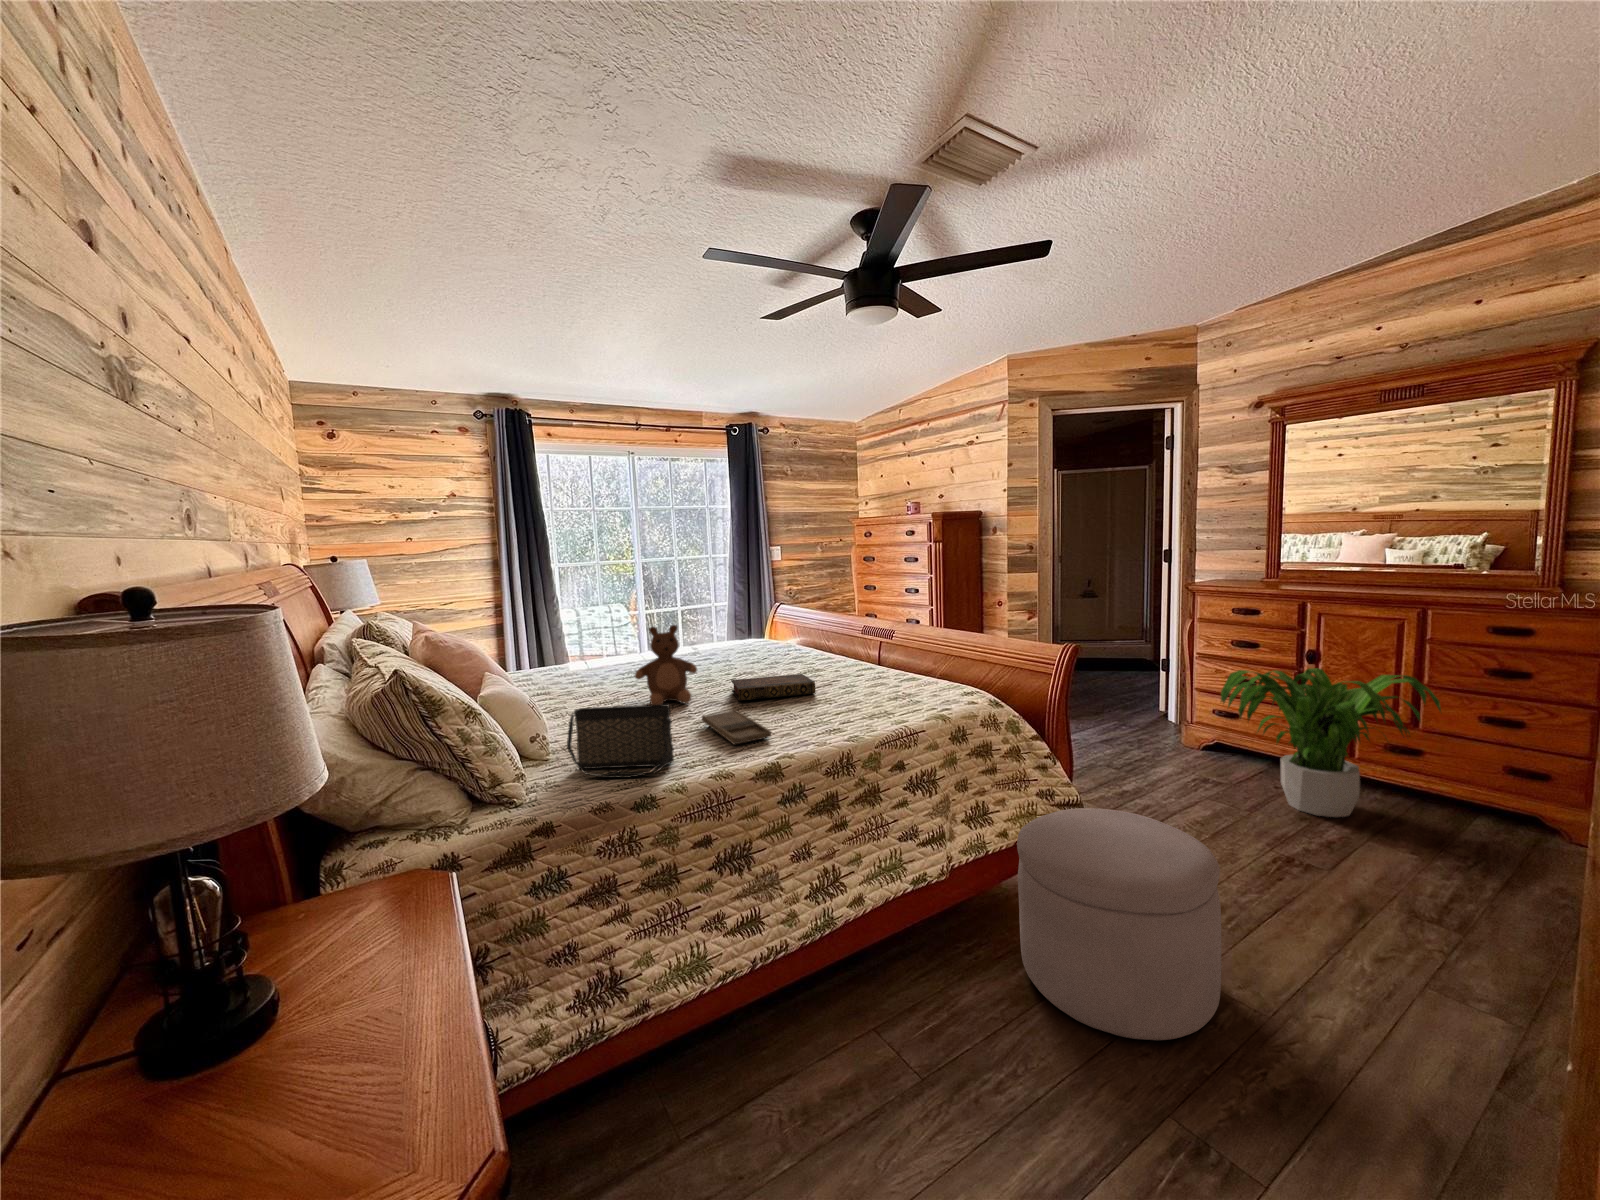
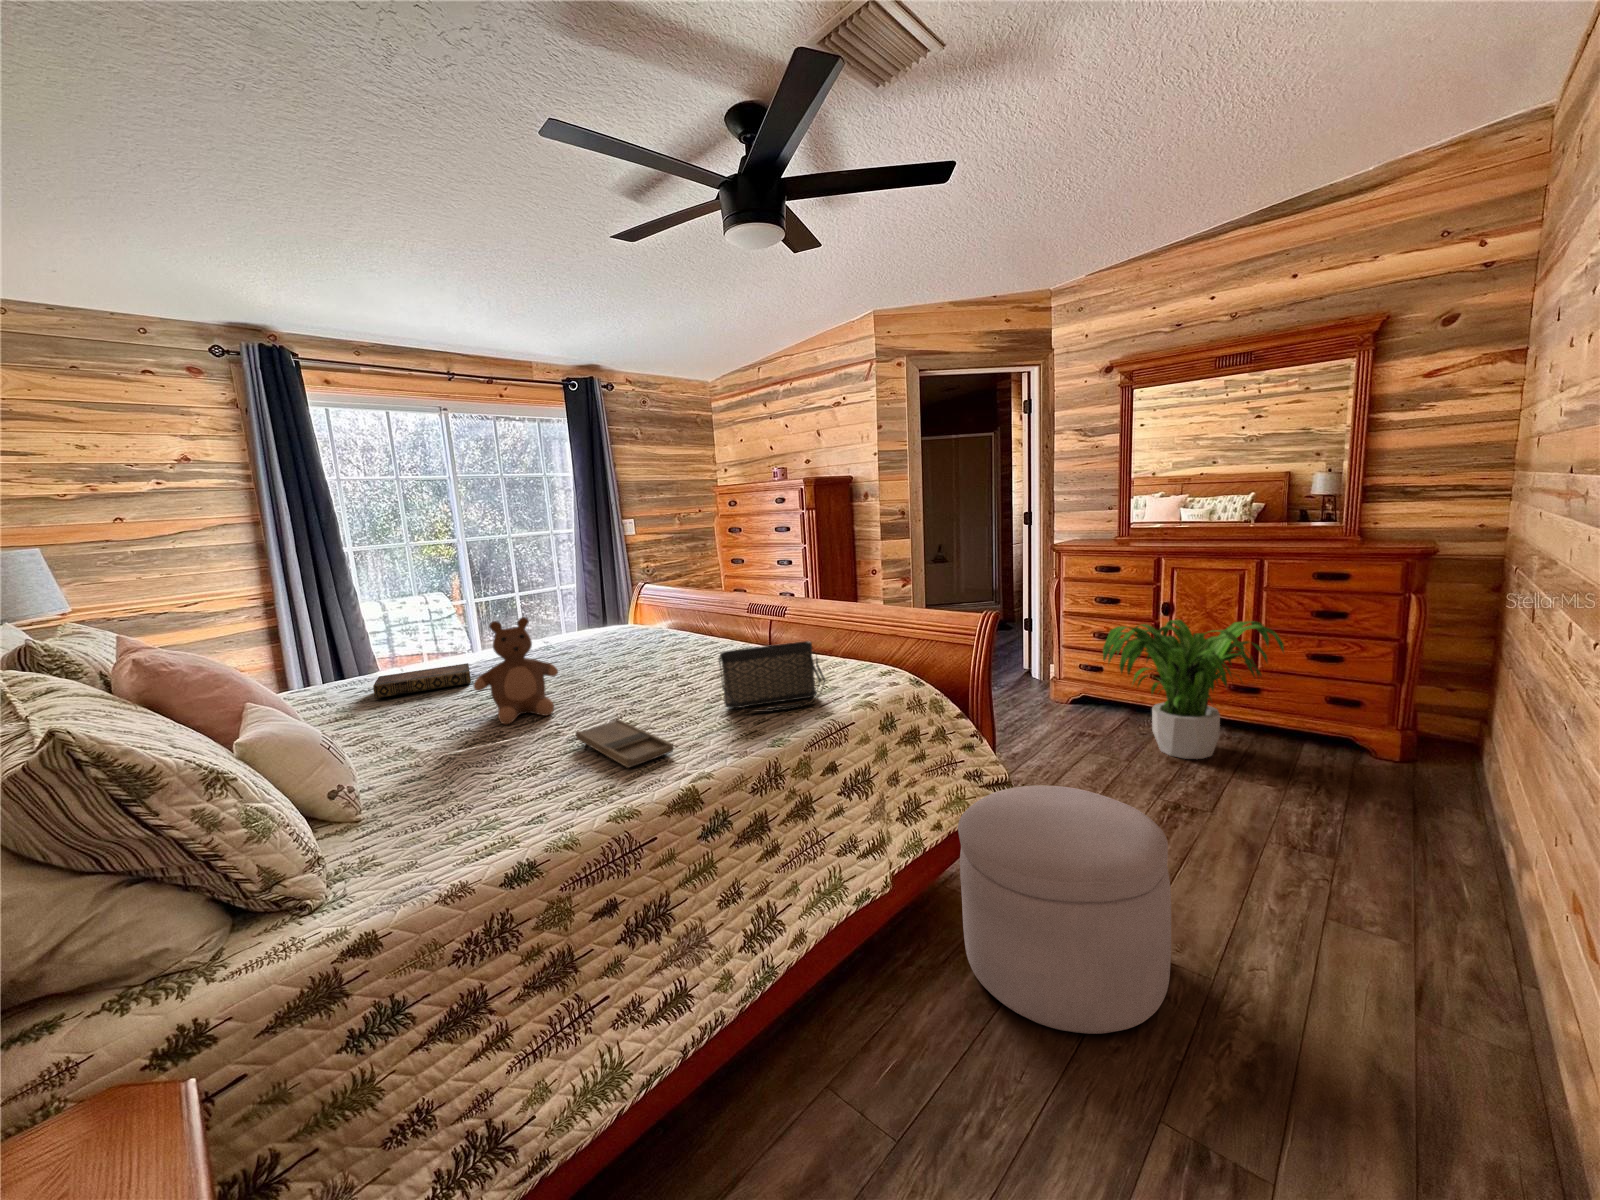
book: present [731,674,815,701] -> present [373,663,471,698]
handbag: present [567,704,674,778] -> present [719,641,825,712]

